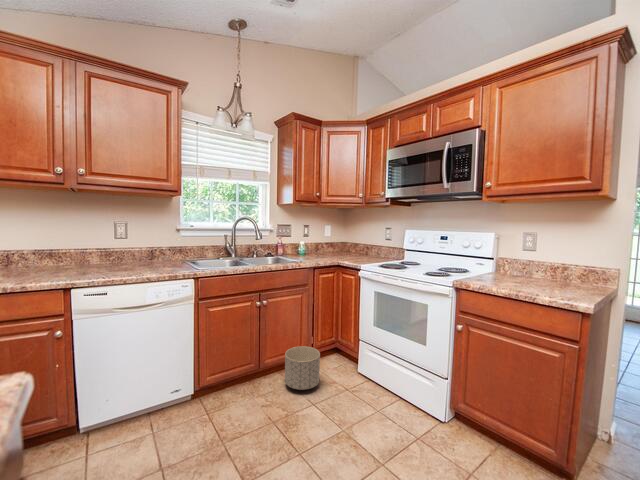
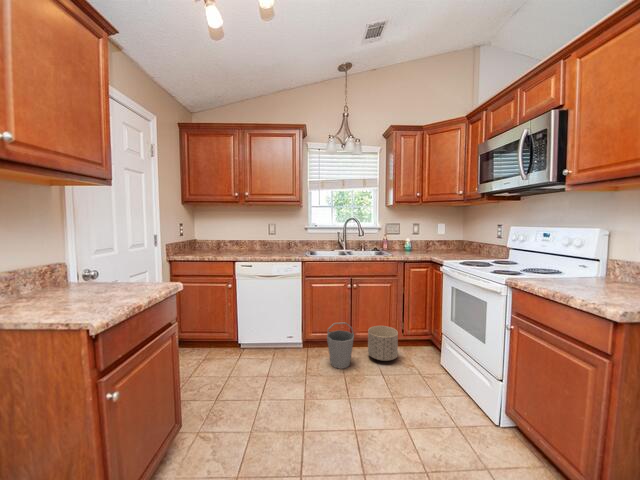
bucket: none [242,354,279,418] -> present [327,323,354,369]

